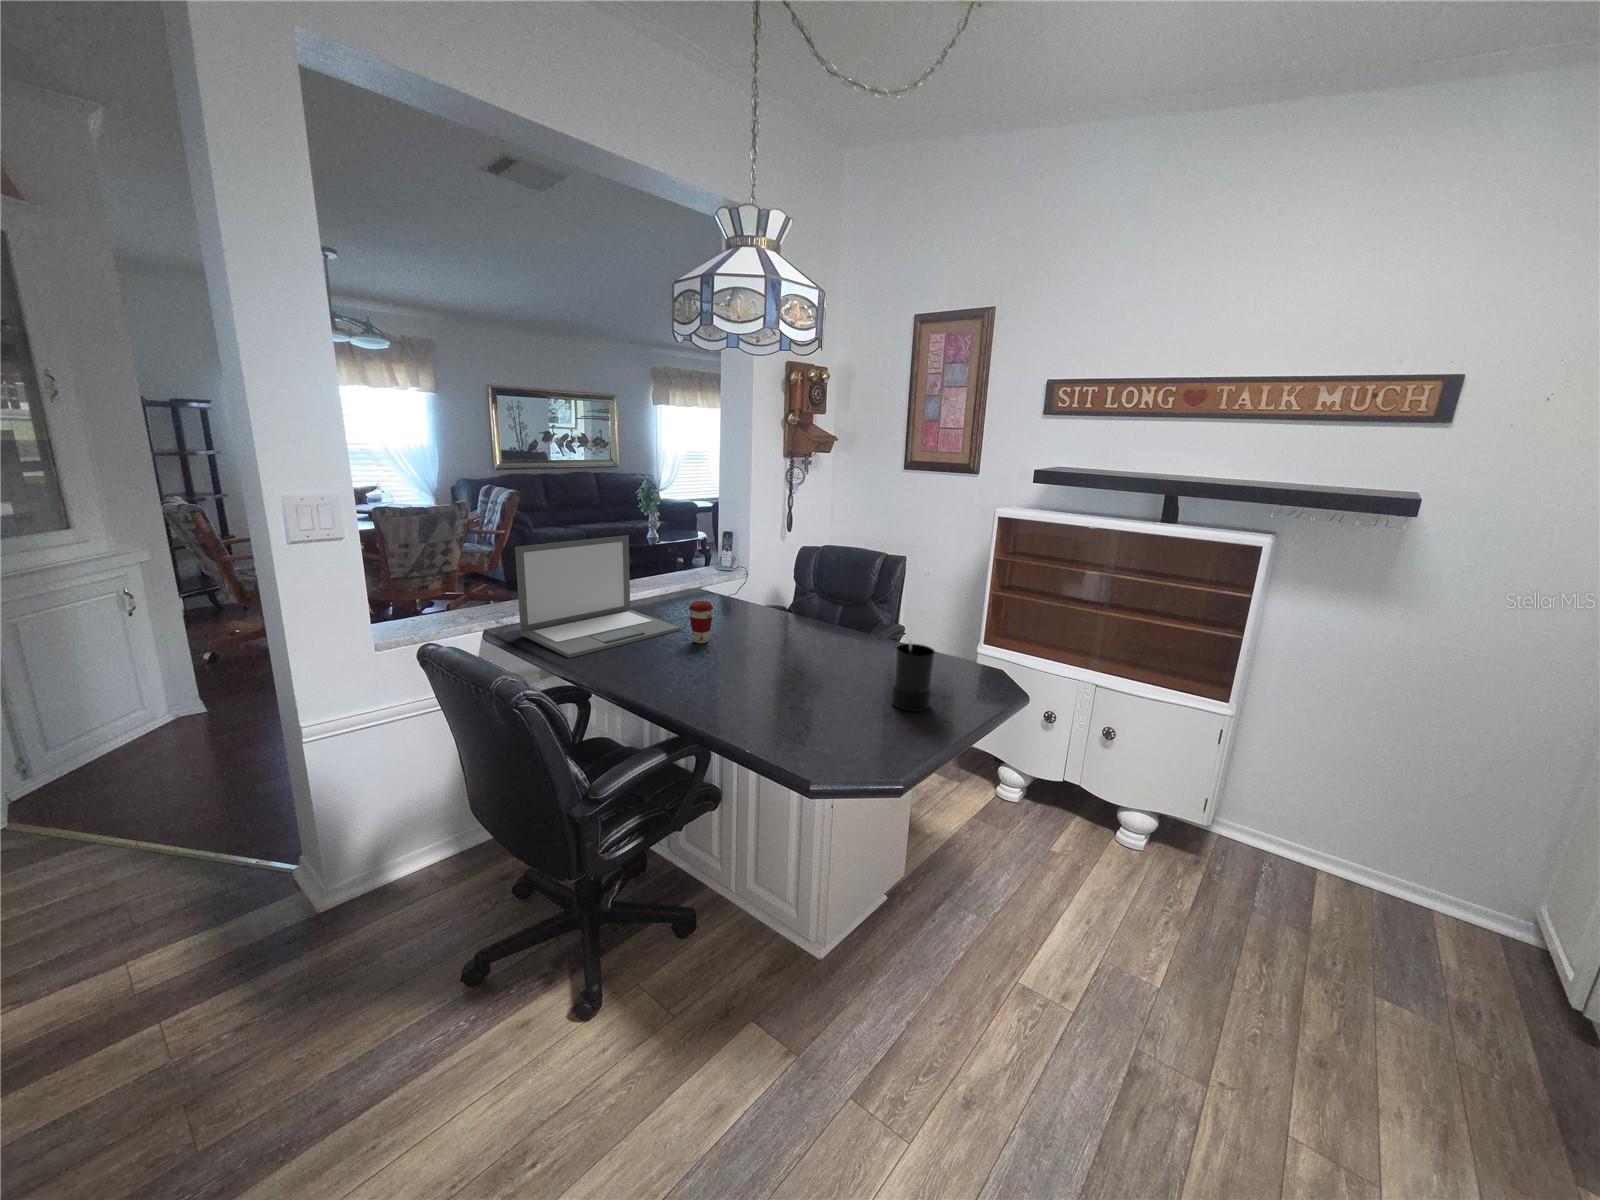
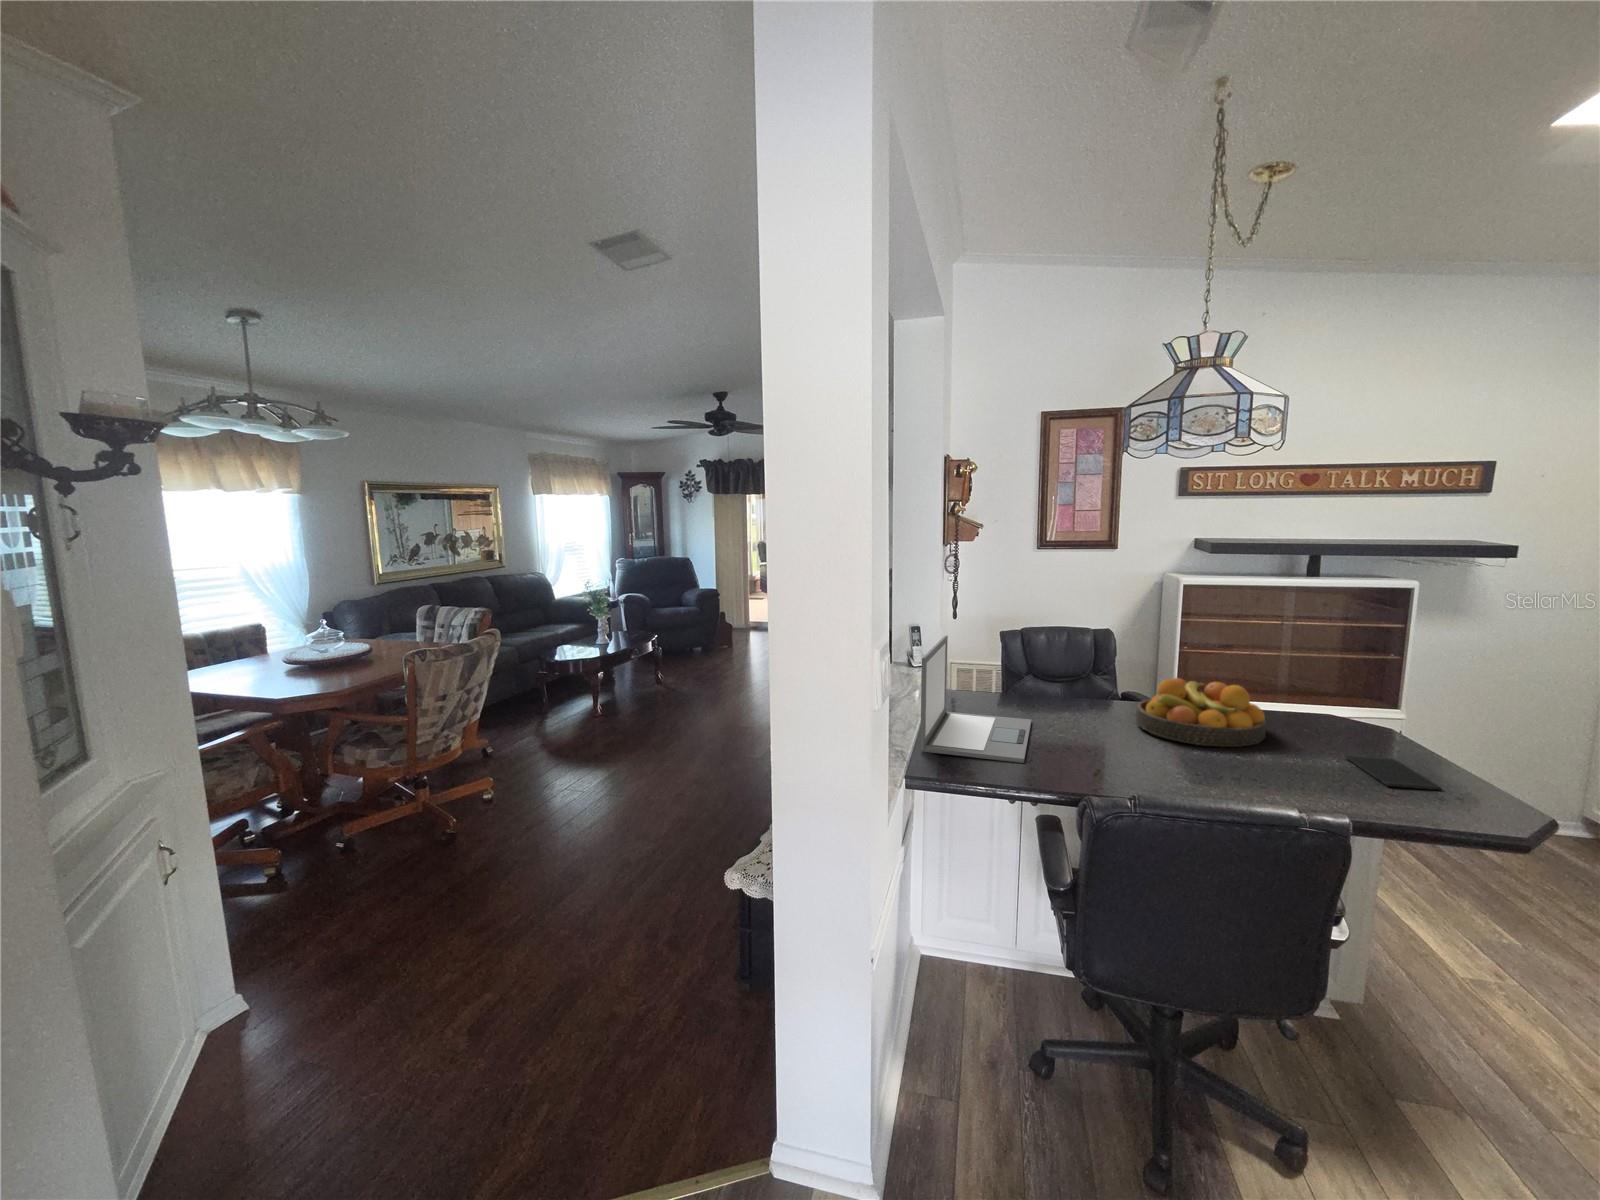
coffee cup: present [689,601,713,643] -> none [1067,689,1092,730]
fruit bowl: none [738,602,865,682] -> present [1136,678,1266,747]
candle: present [892,640,935,712] -> none [1339,690,1384,751]
tablet: none [806,708,899,758] -> present [1345,755,1442,790]

